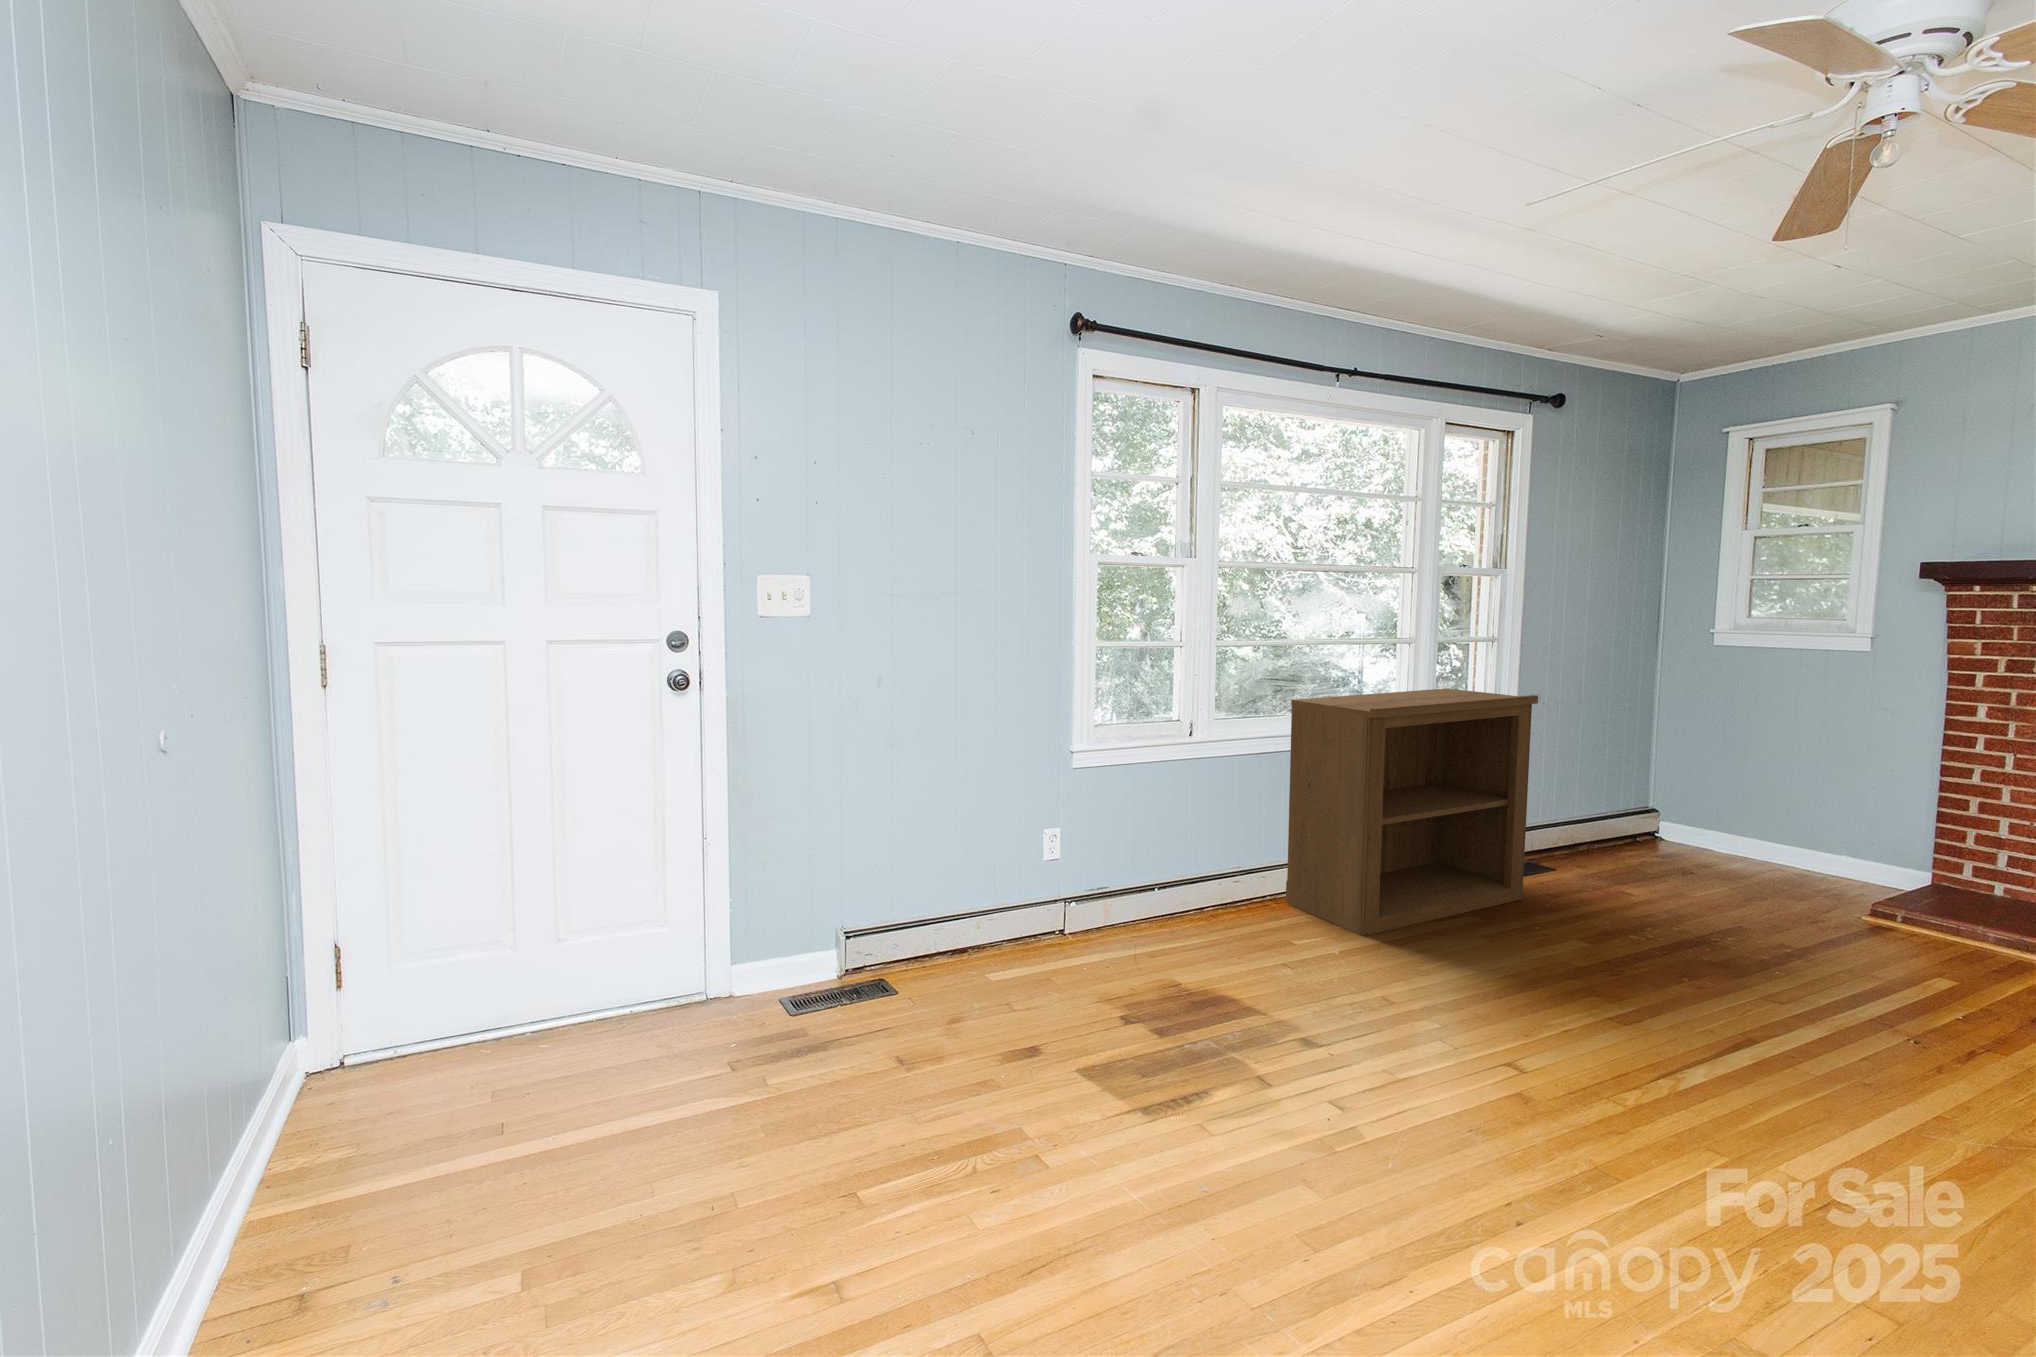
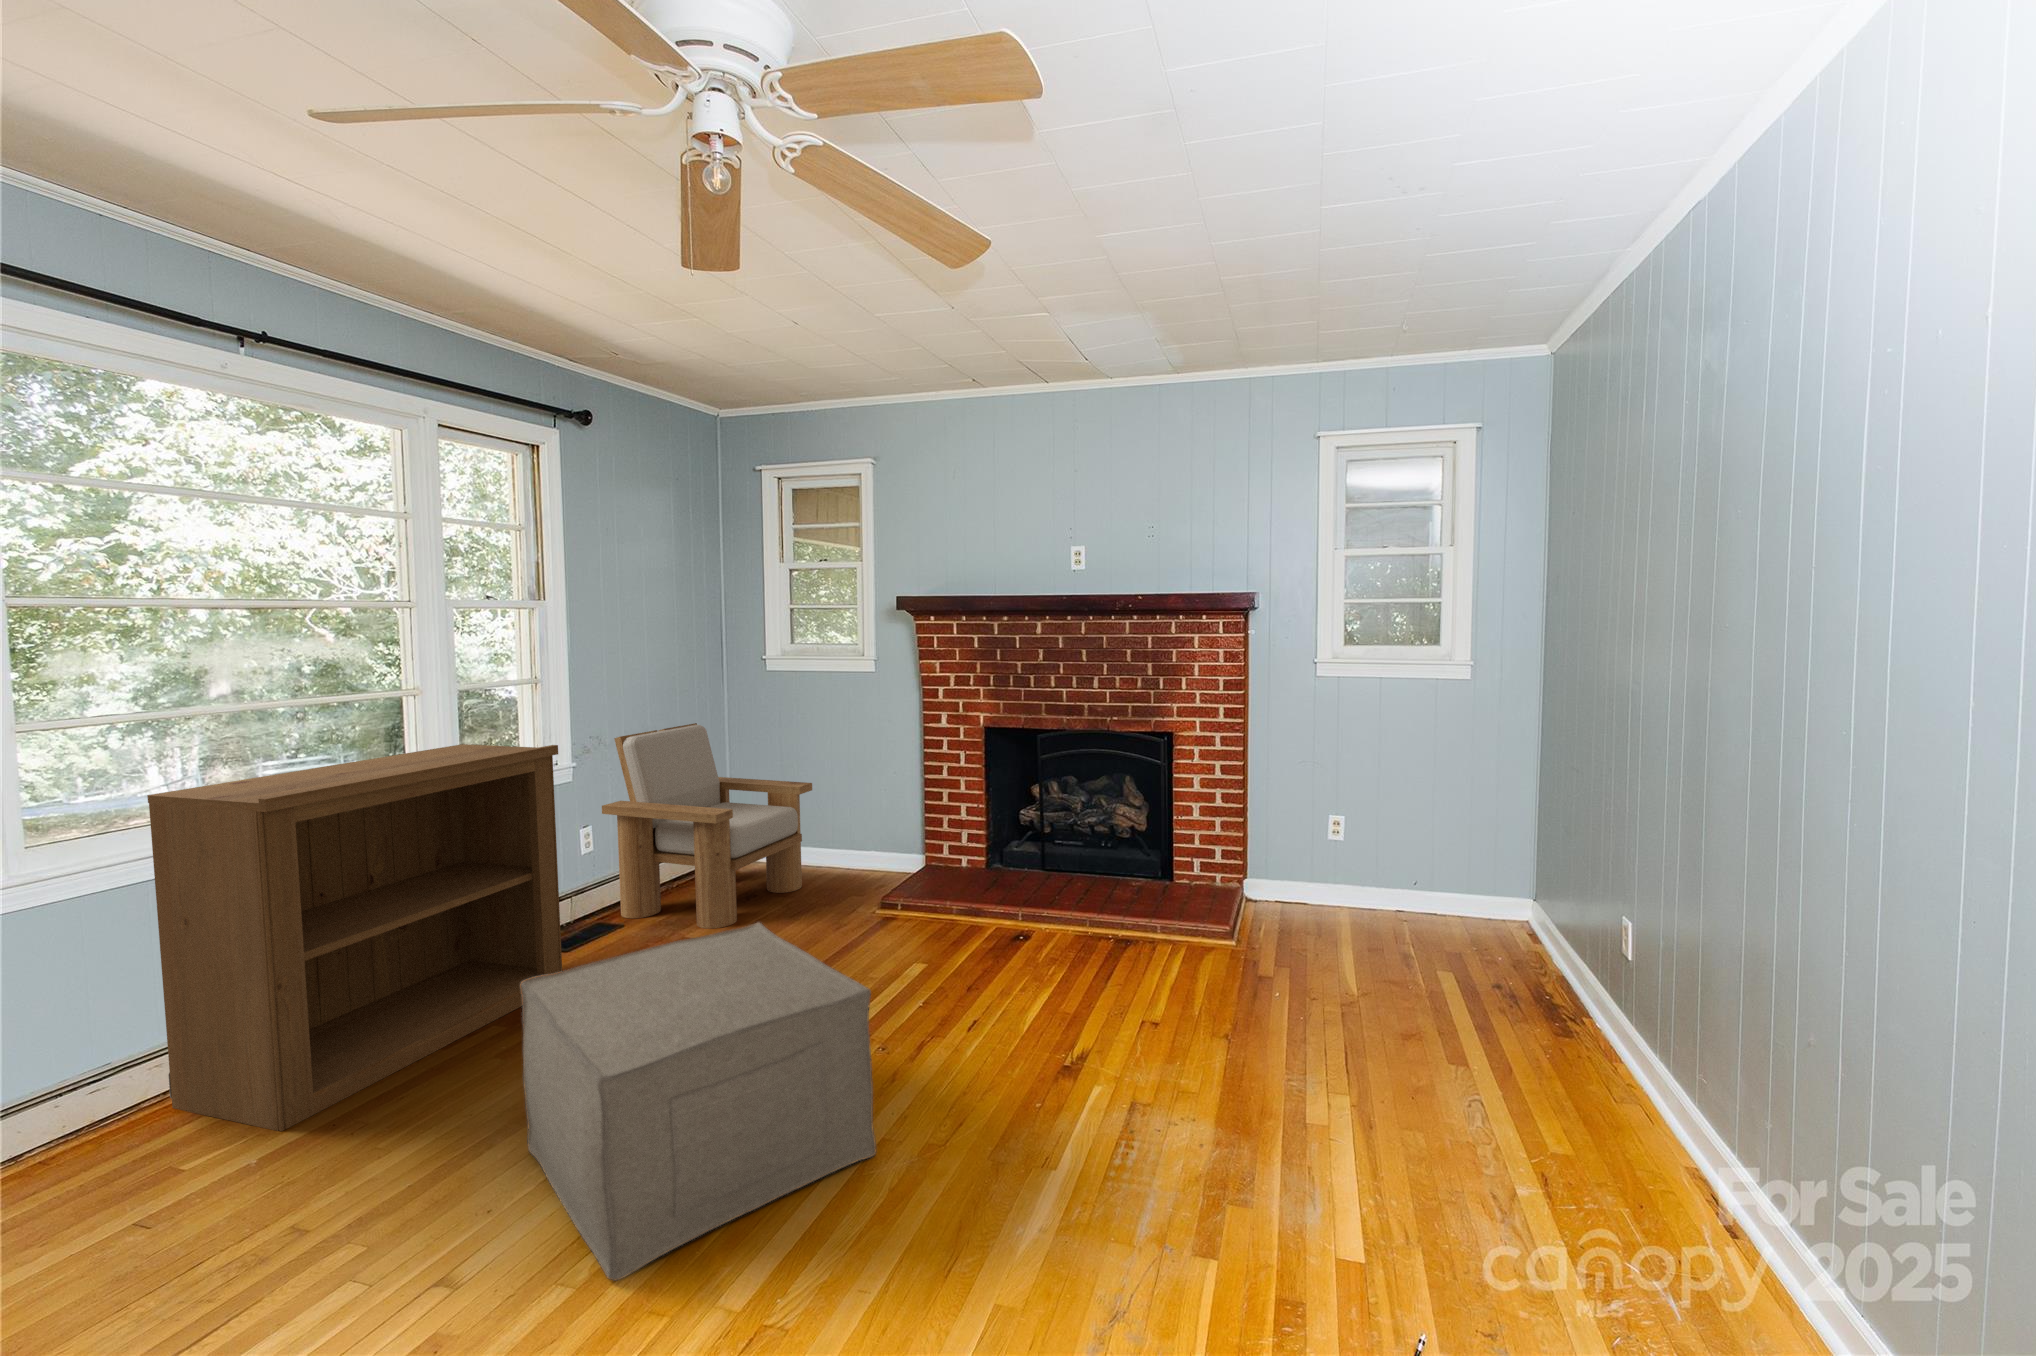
armchair: none [1541,692,1771,891] -> present [602,723,812,929]
ottoman: none [1555,869,1947,1117] -> present [521,923,876,1281]

